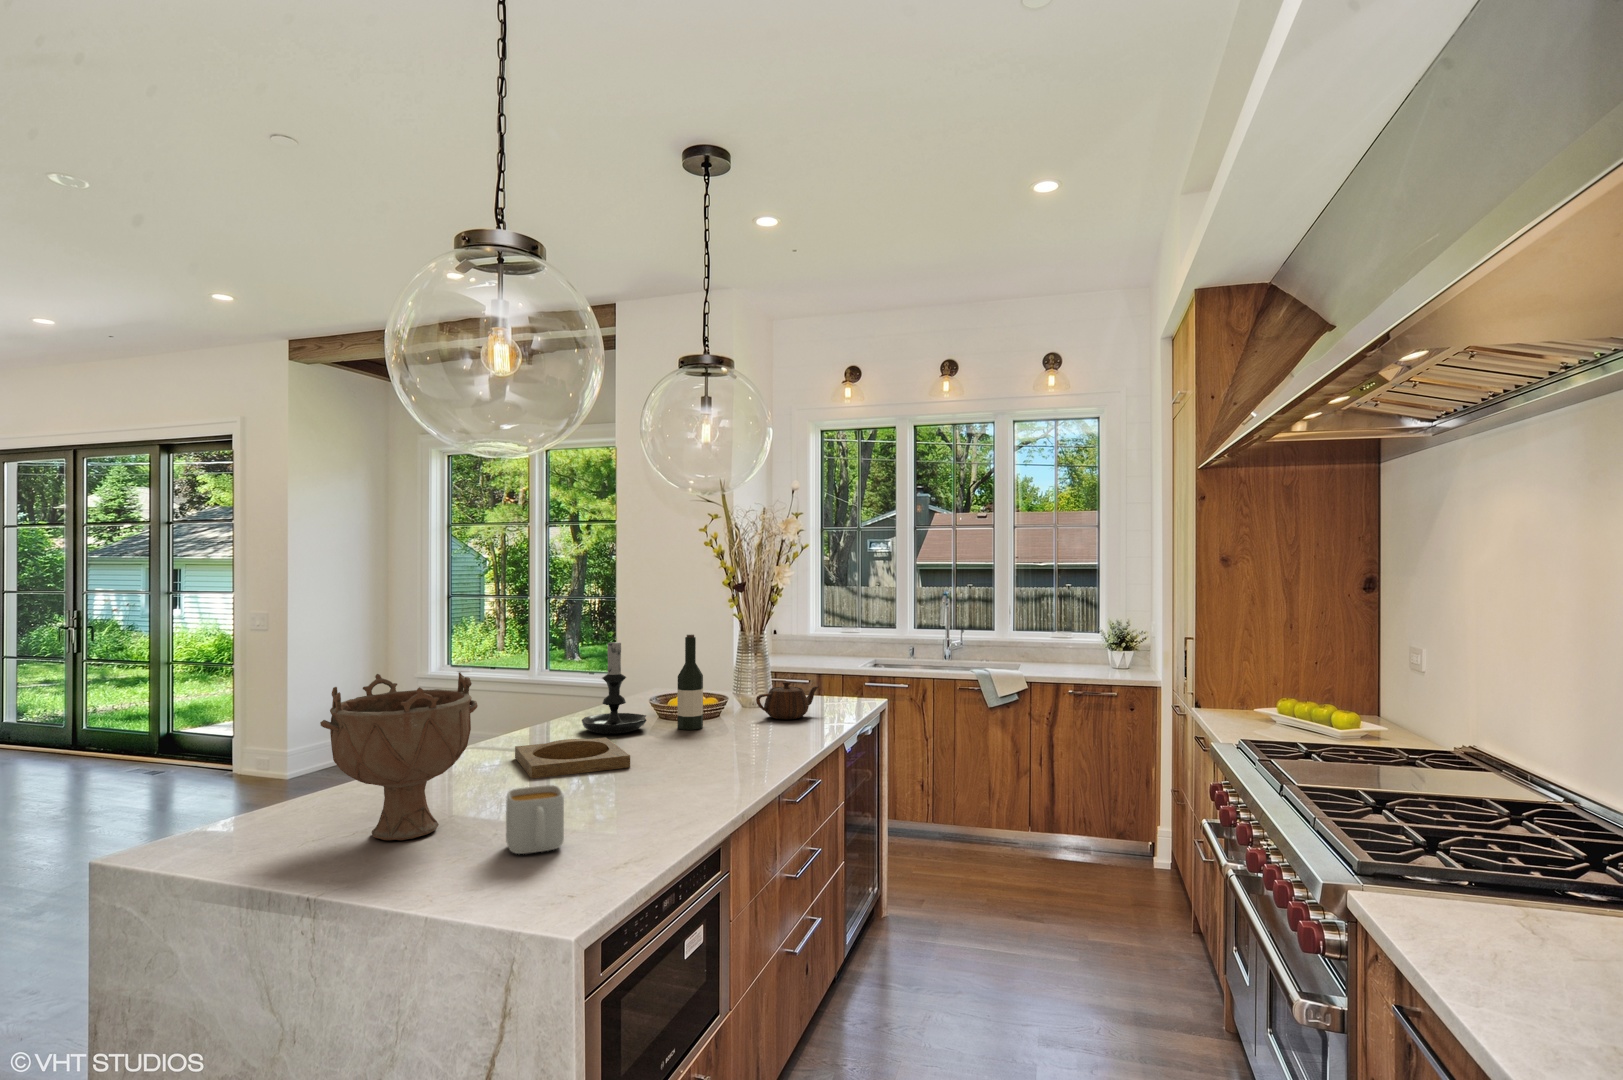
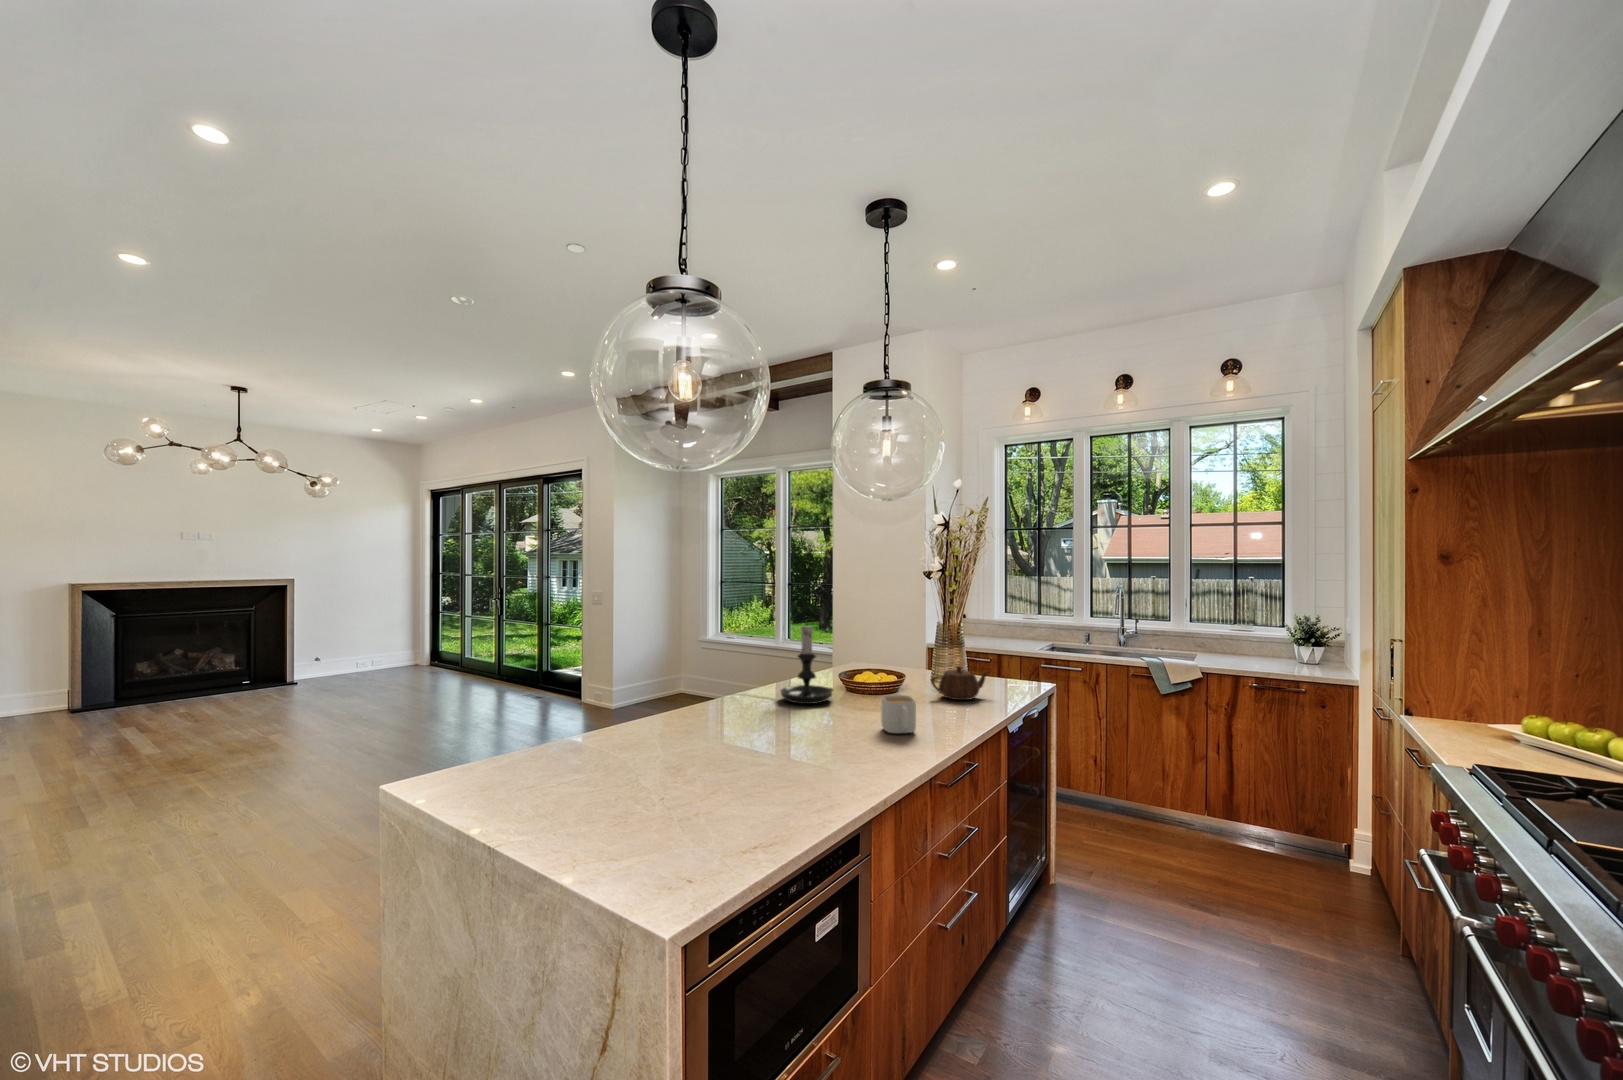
wine bottle: present [677,634,703,730] -> none [860,621,882,705]
decorative bowl: present [320,672,478,840] -> none [525,653,655,799]
tray: present [515,737,630,778] -> none [717,709,805,744]
mug: present [506,785,564,854] -> present [881,695,916,733]

